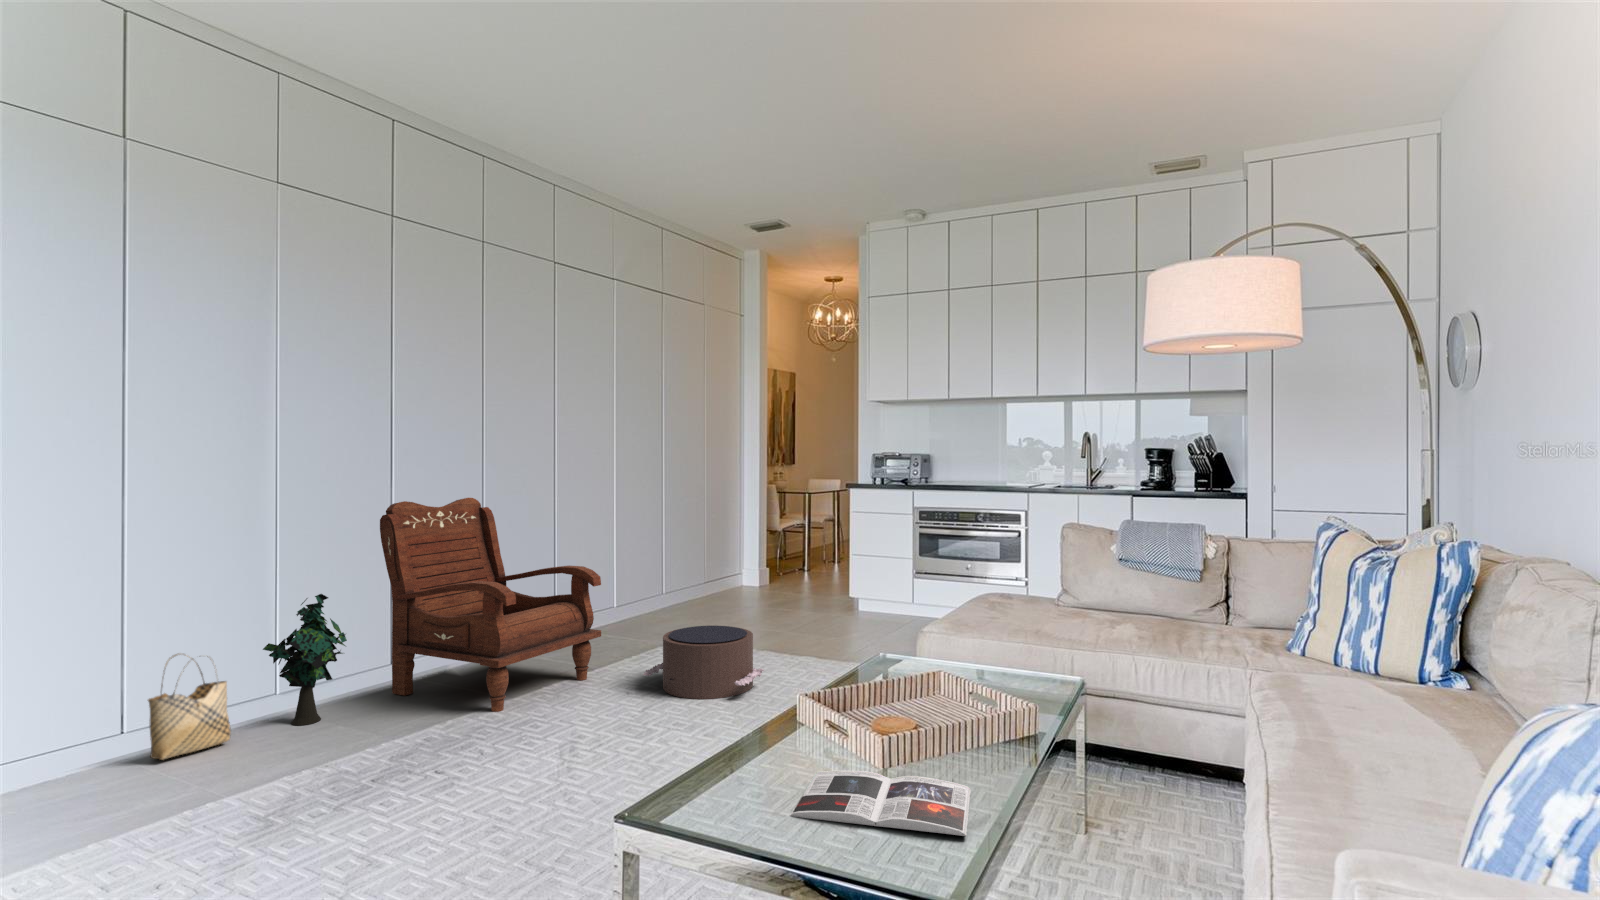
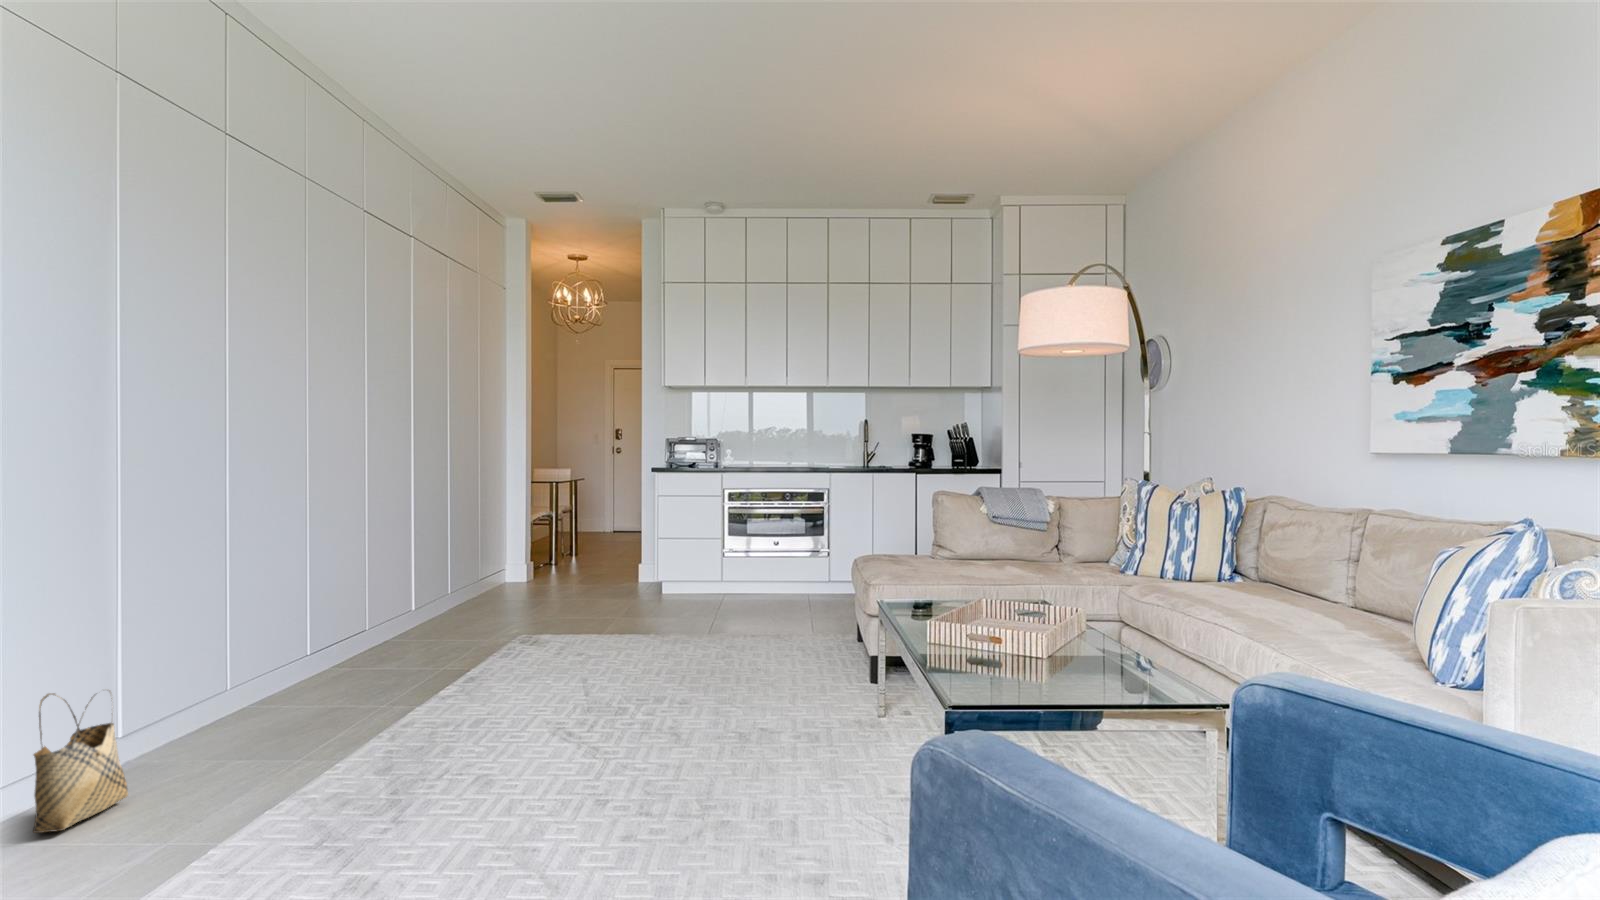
armchair: present [380,498,601,712] -> none [235,487,501,723]
decorative plant: present [263,594,347,725] -> none [138,605,241,771]
pouf: present [643,626,764,699] -> none [565,609,683,680]
magazine: present [790,771,970,836] -> none [998,659,1146,691]

